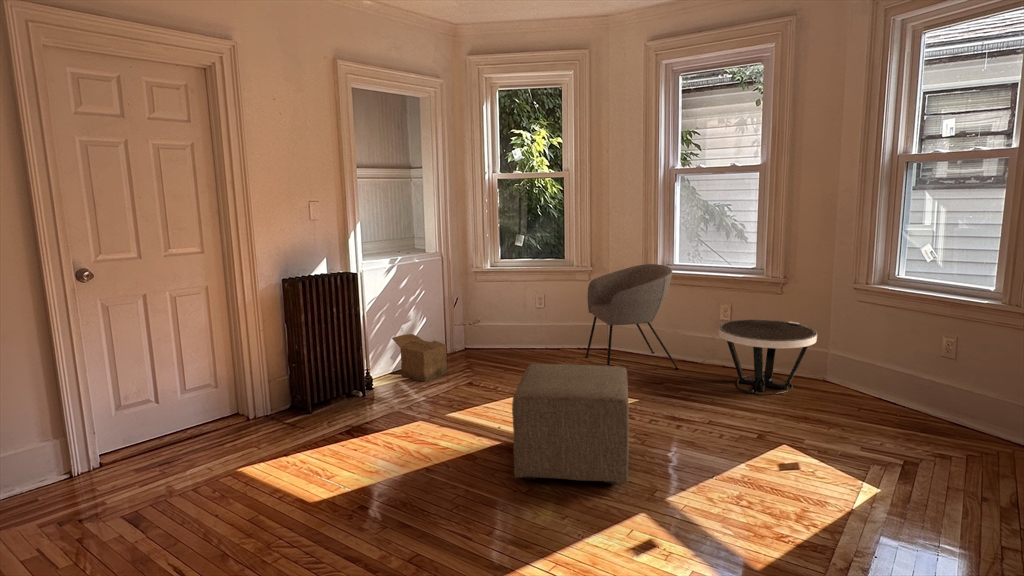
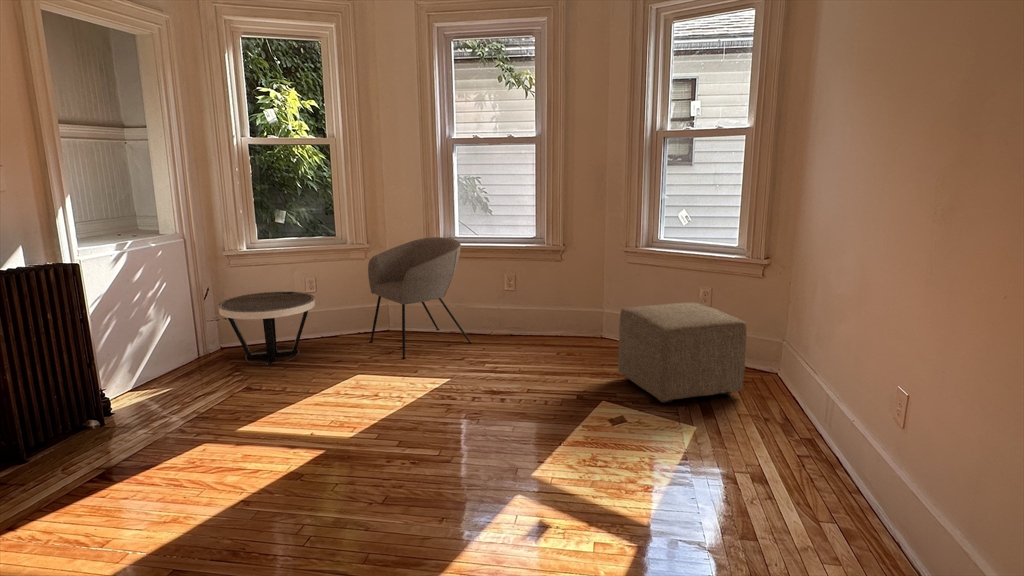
side table: present [718,319,817,395] -> present [218,290,315,366]
cardboard box: present [392,334,447,382] -> none [128,338,211,396]
ottoman: present [512,364,629,485] -> present [618,303,746,403]

